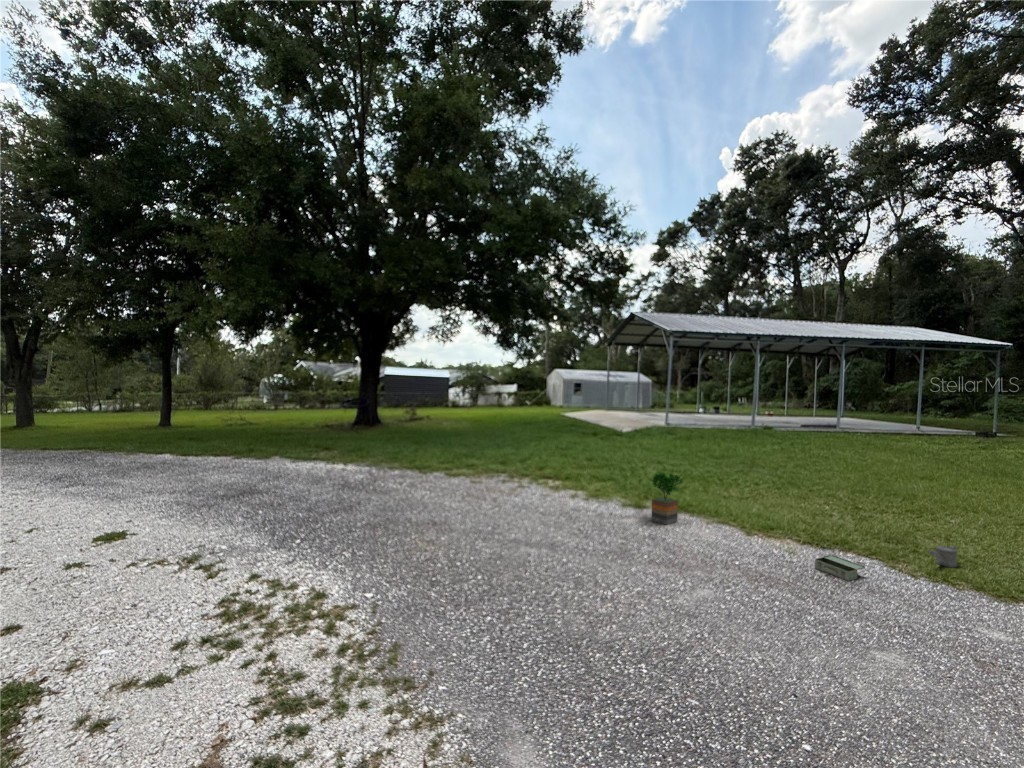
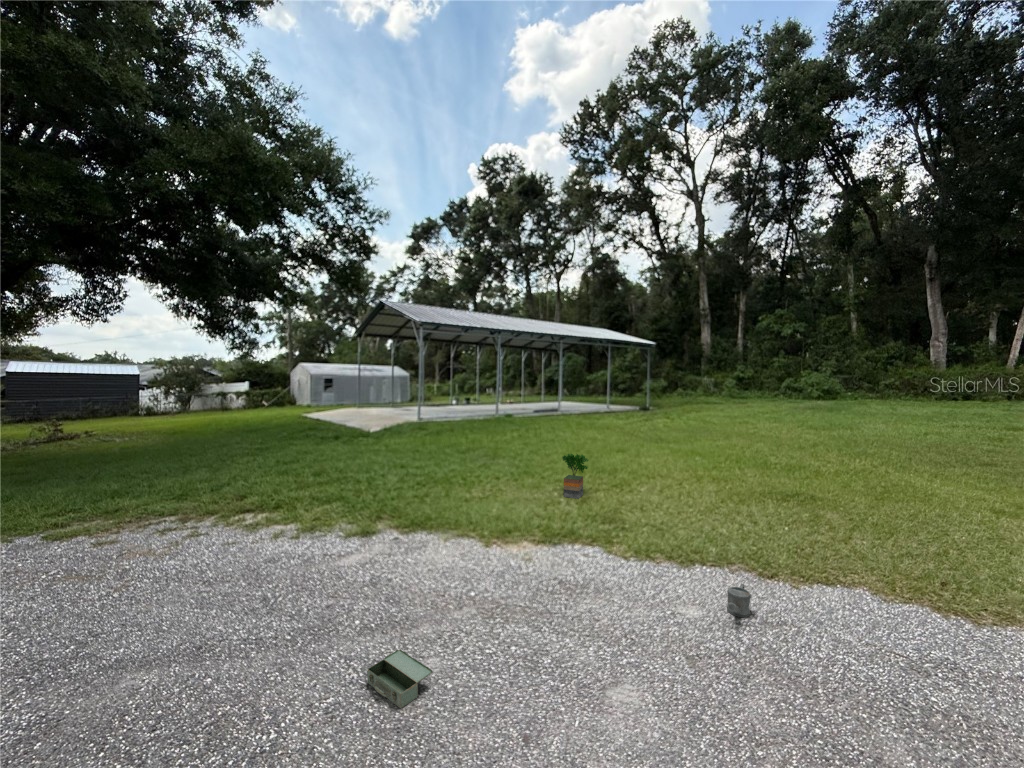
potted tree: present [652,472,683,525] -> present [562,454,589,499]
toolbox: present [815,555,865,581] -> present [367,650,433,708]

